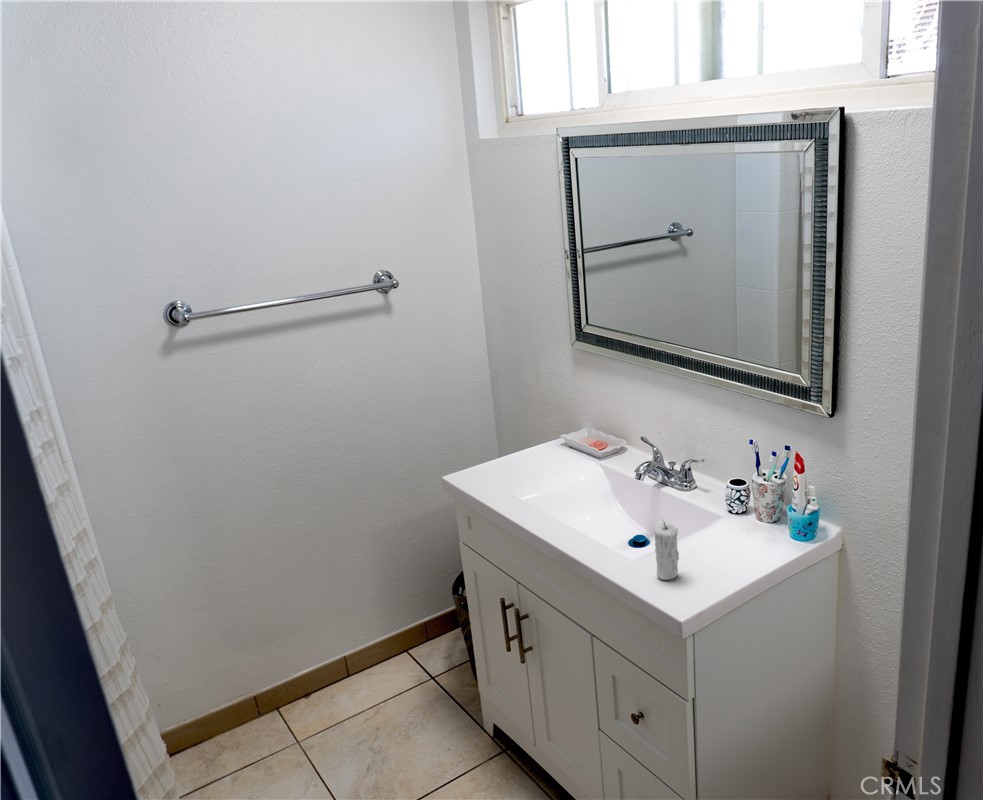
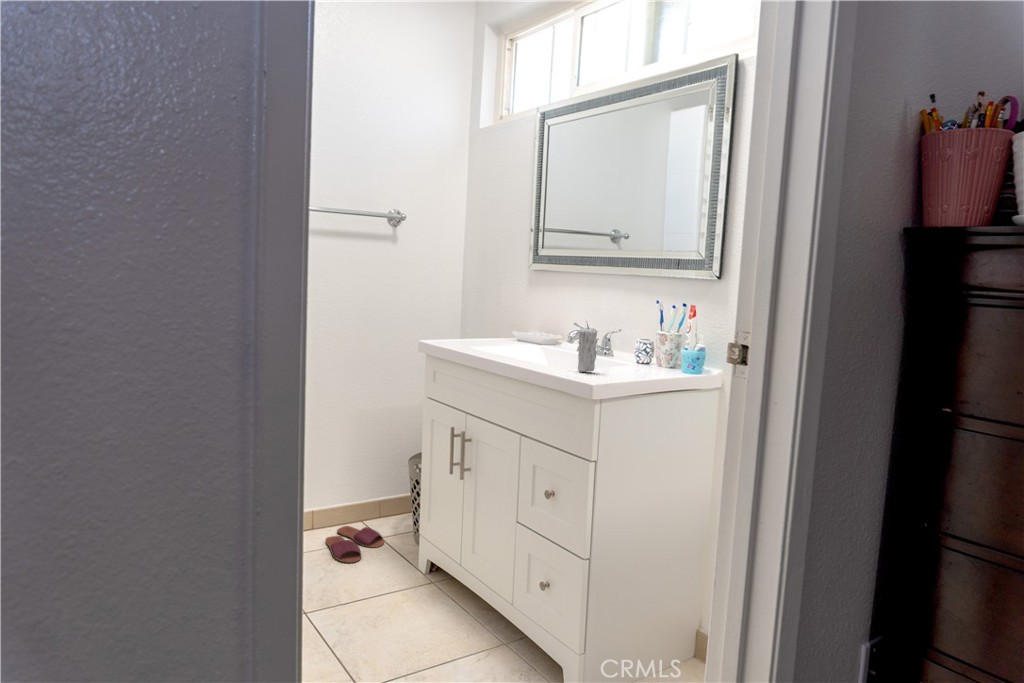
slippers: none [368,663,436,726] -> present [325,526,384,563]

